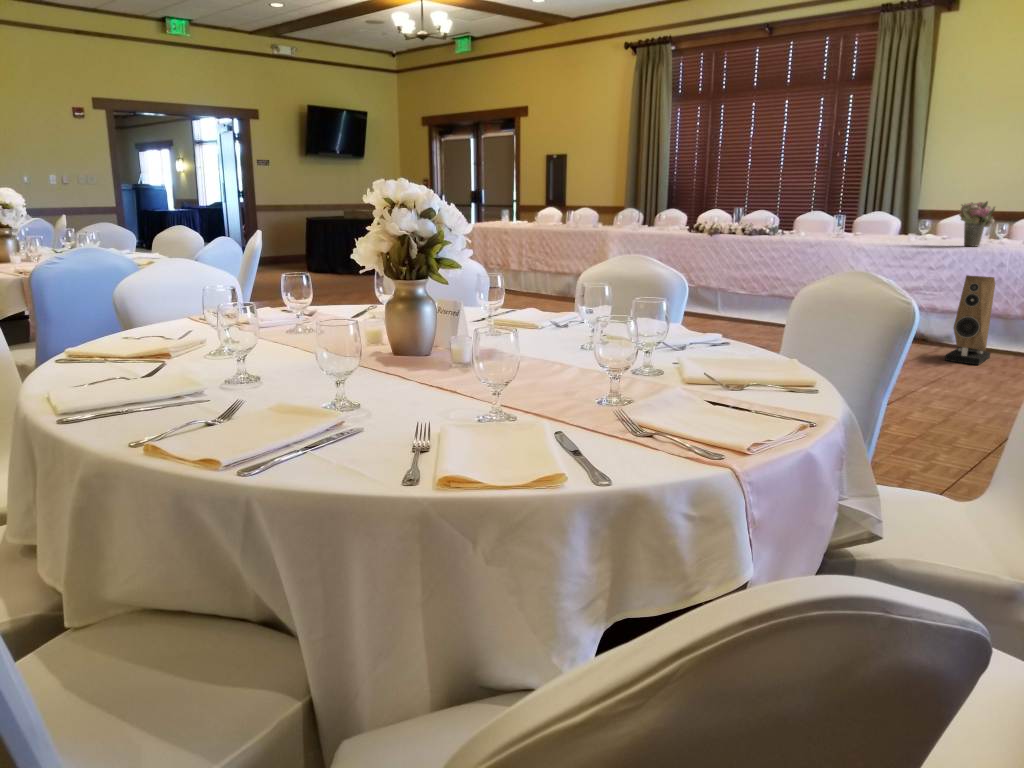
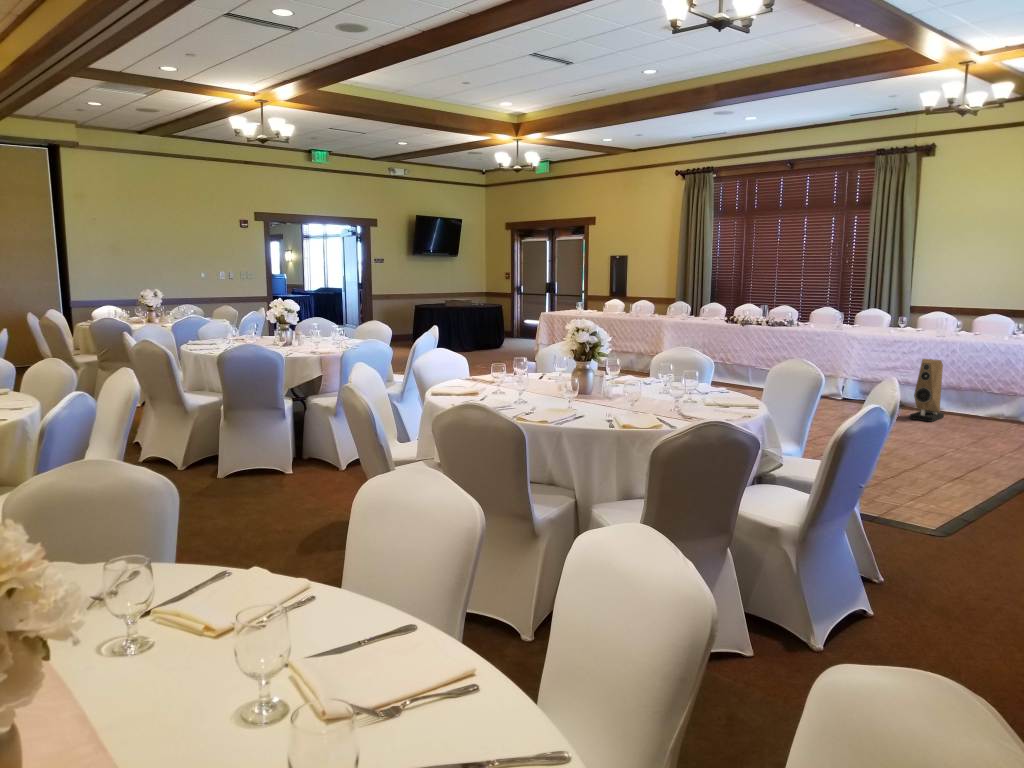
flower bouquet: present [959,201,995,246] -> none [917,307,942,338]

